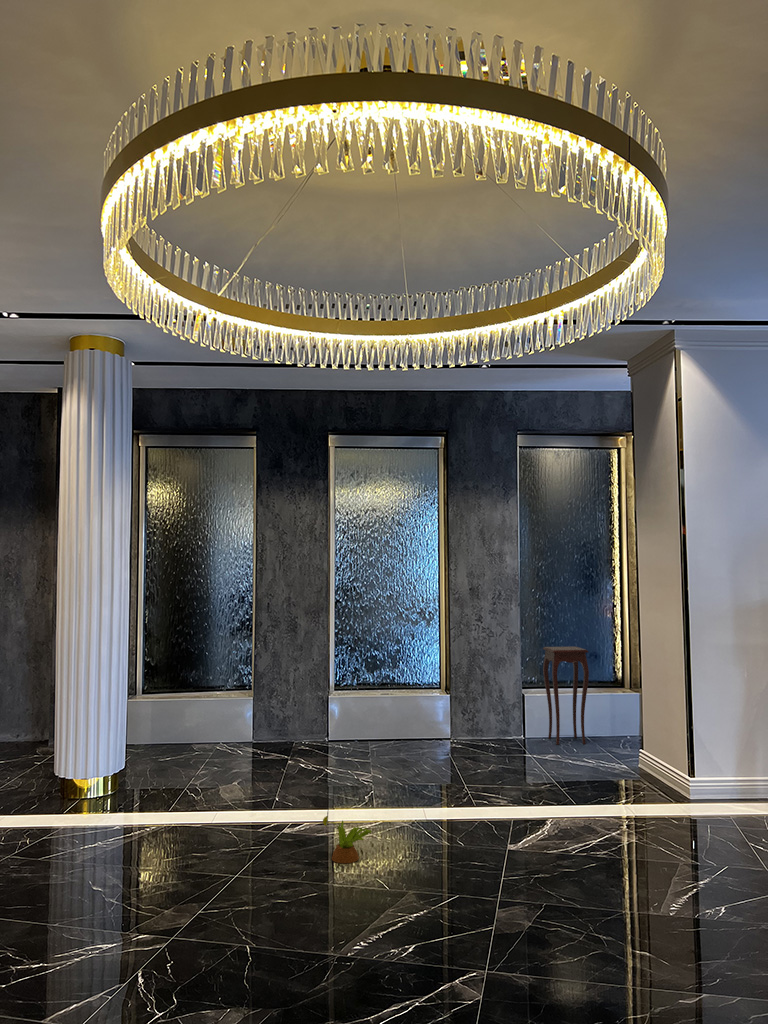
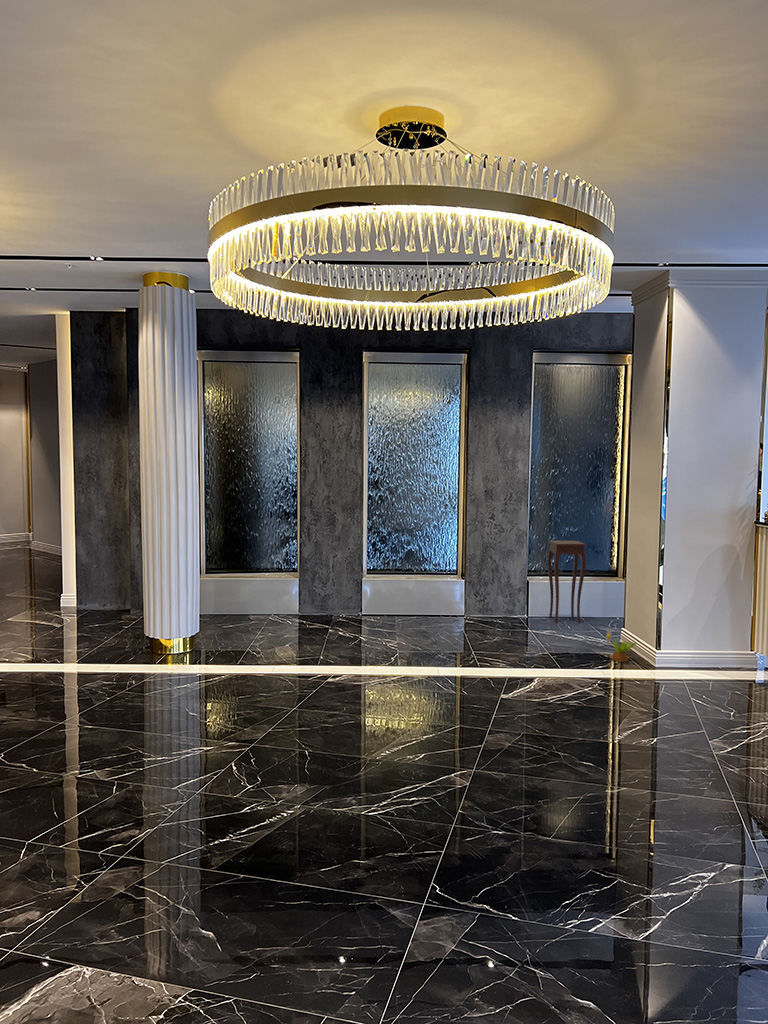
decorative plant: present [323,812,372,863] -> present [606,629,637,662]

